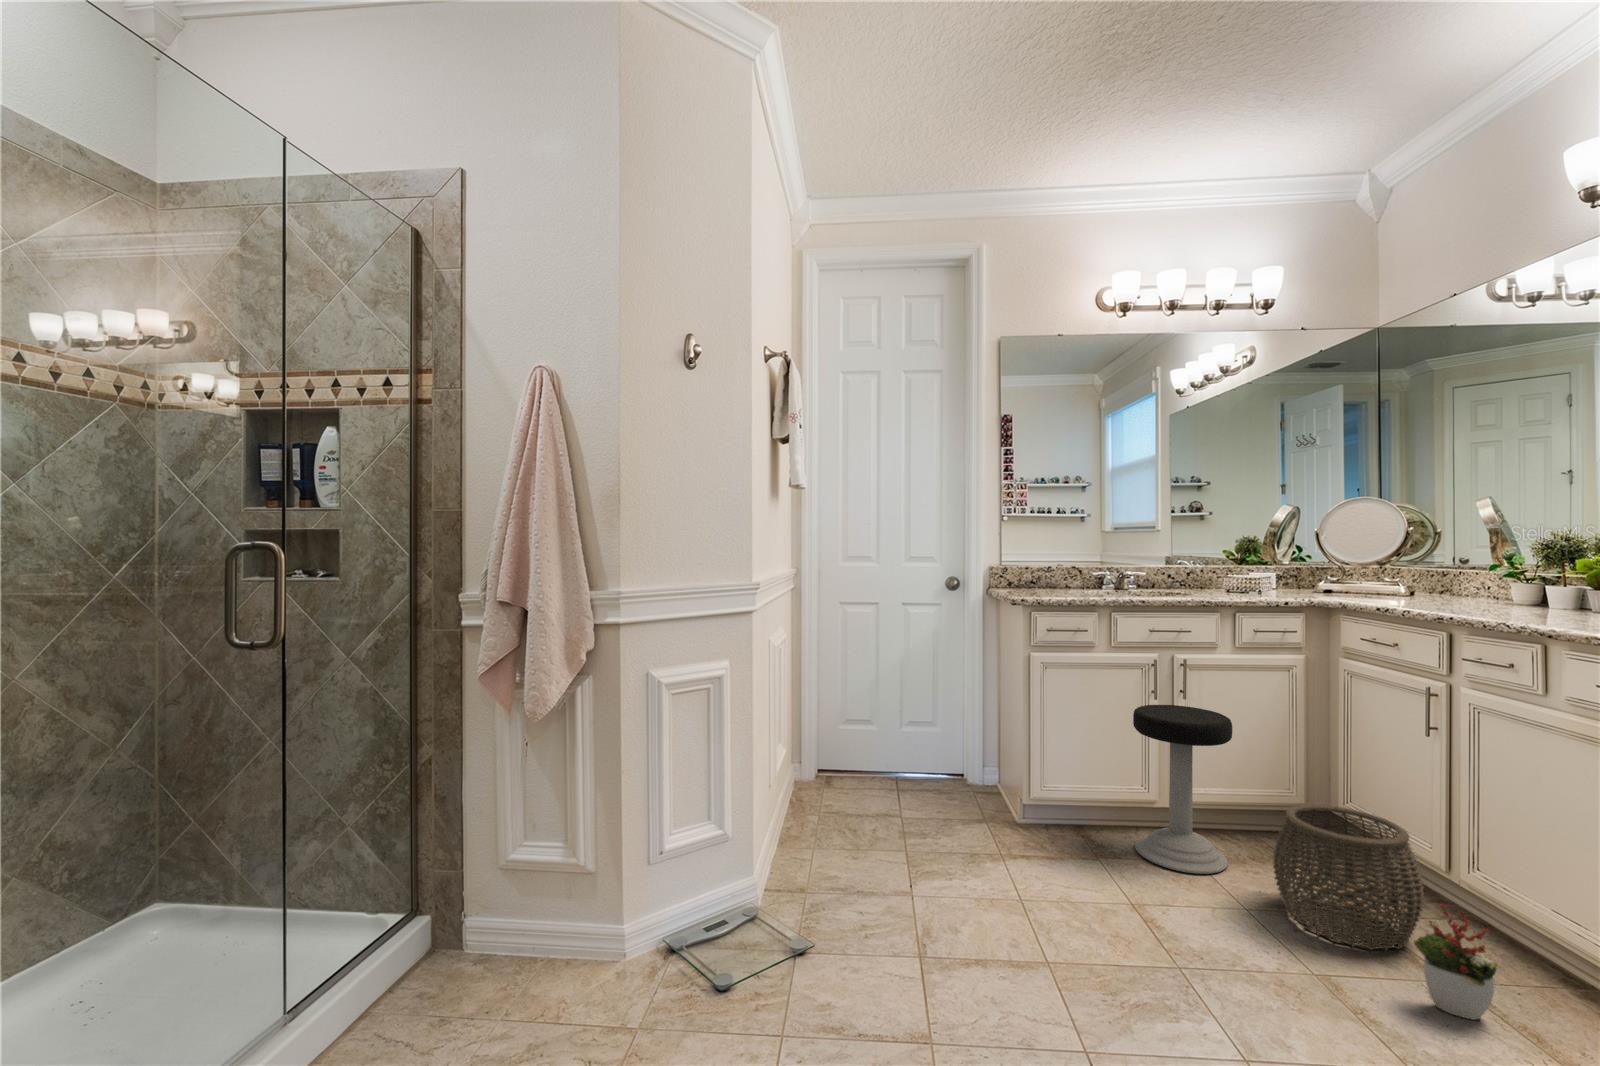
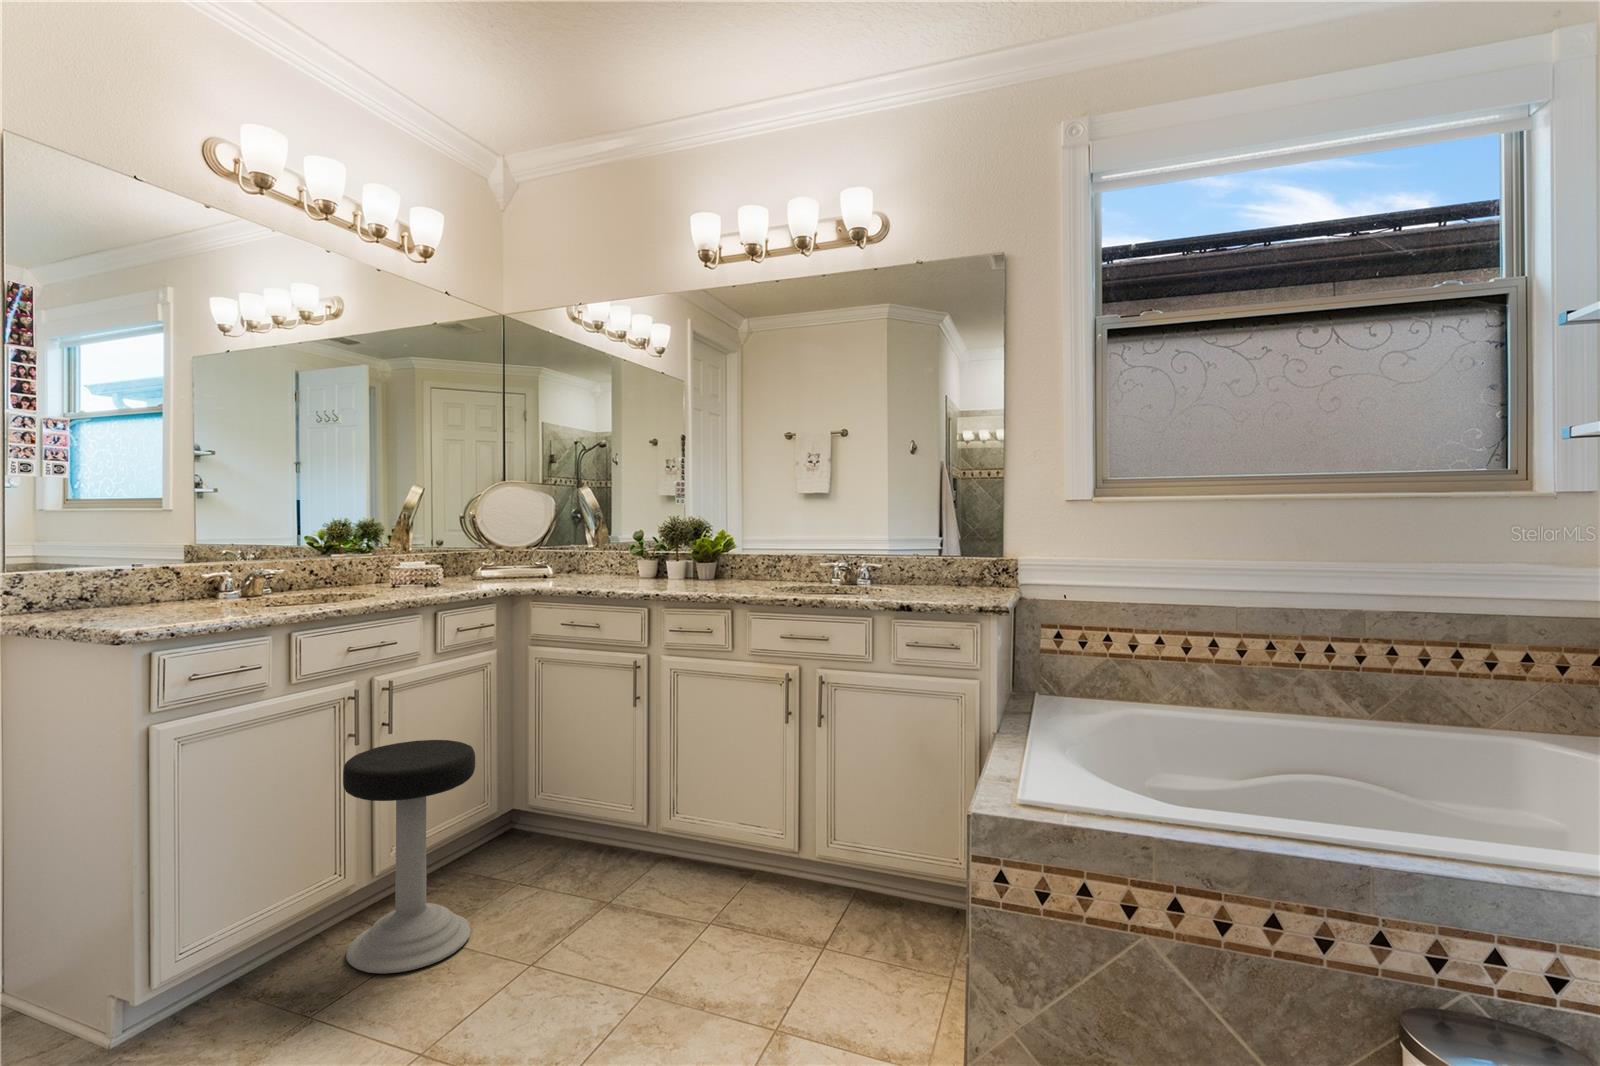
woven basket: present [1273,804,1424,951] -> none [546,798,677,948]
decorative plant: present [1414,905,1497,1020] -> none [716,853,765,953]

